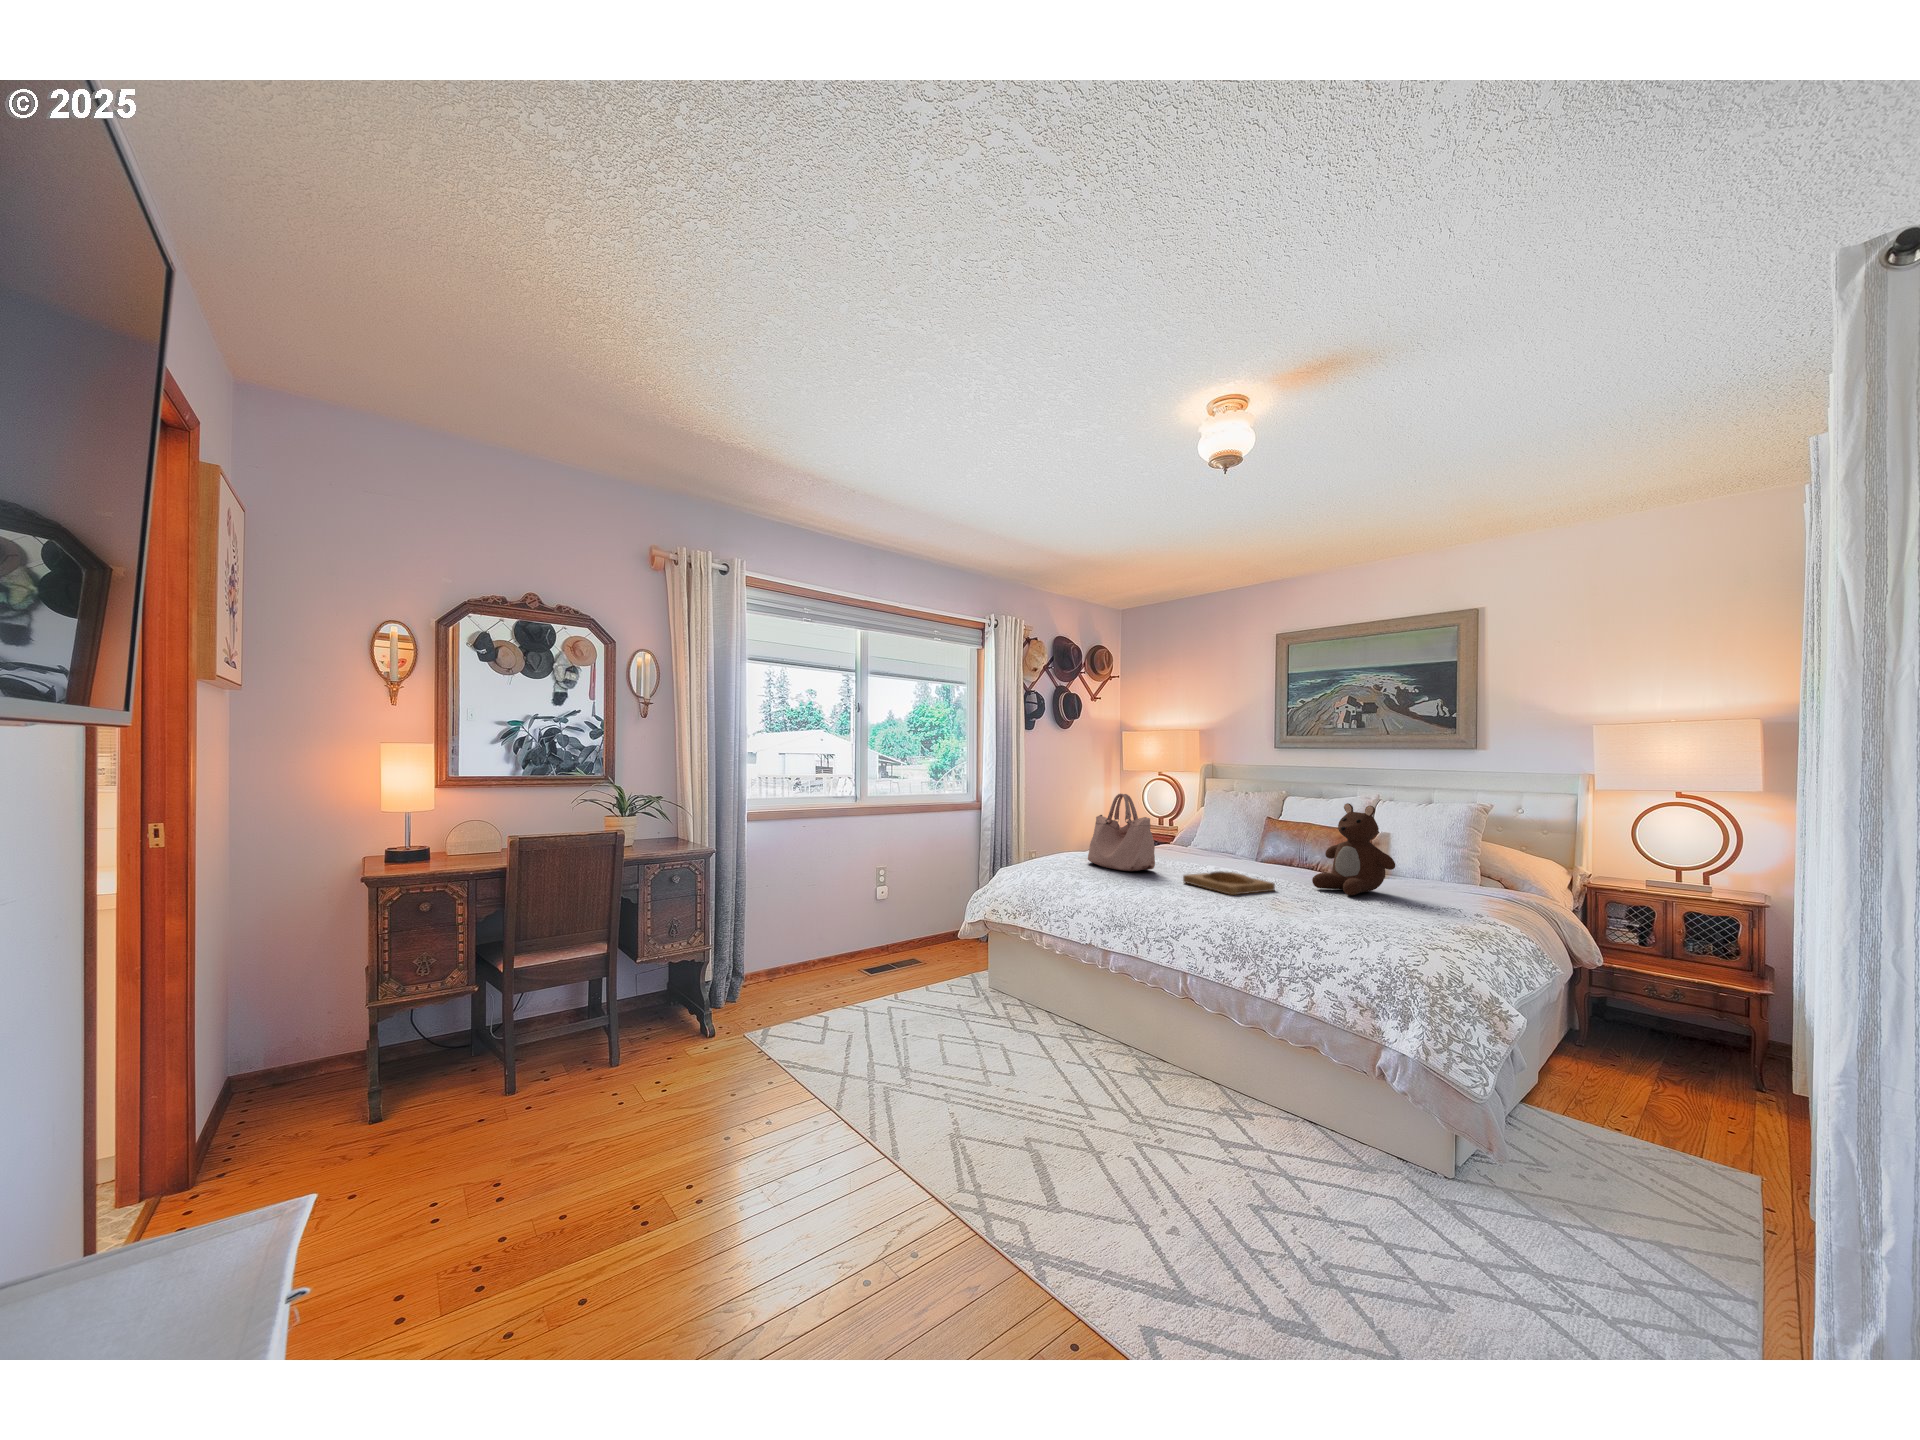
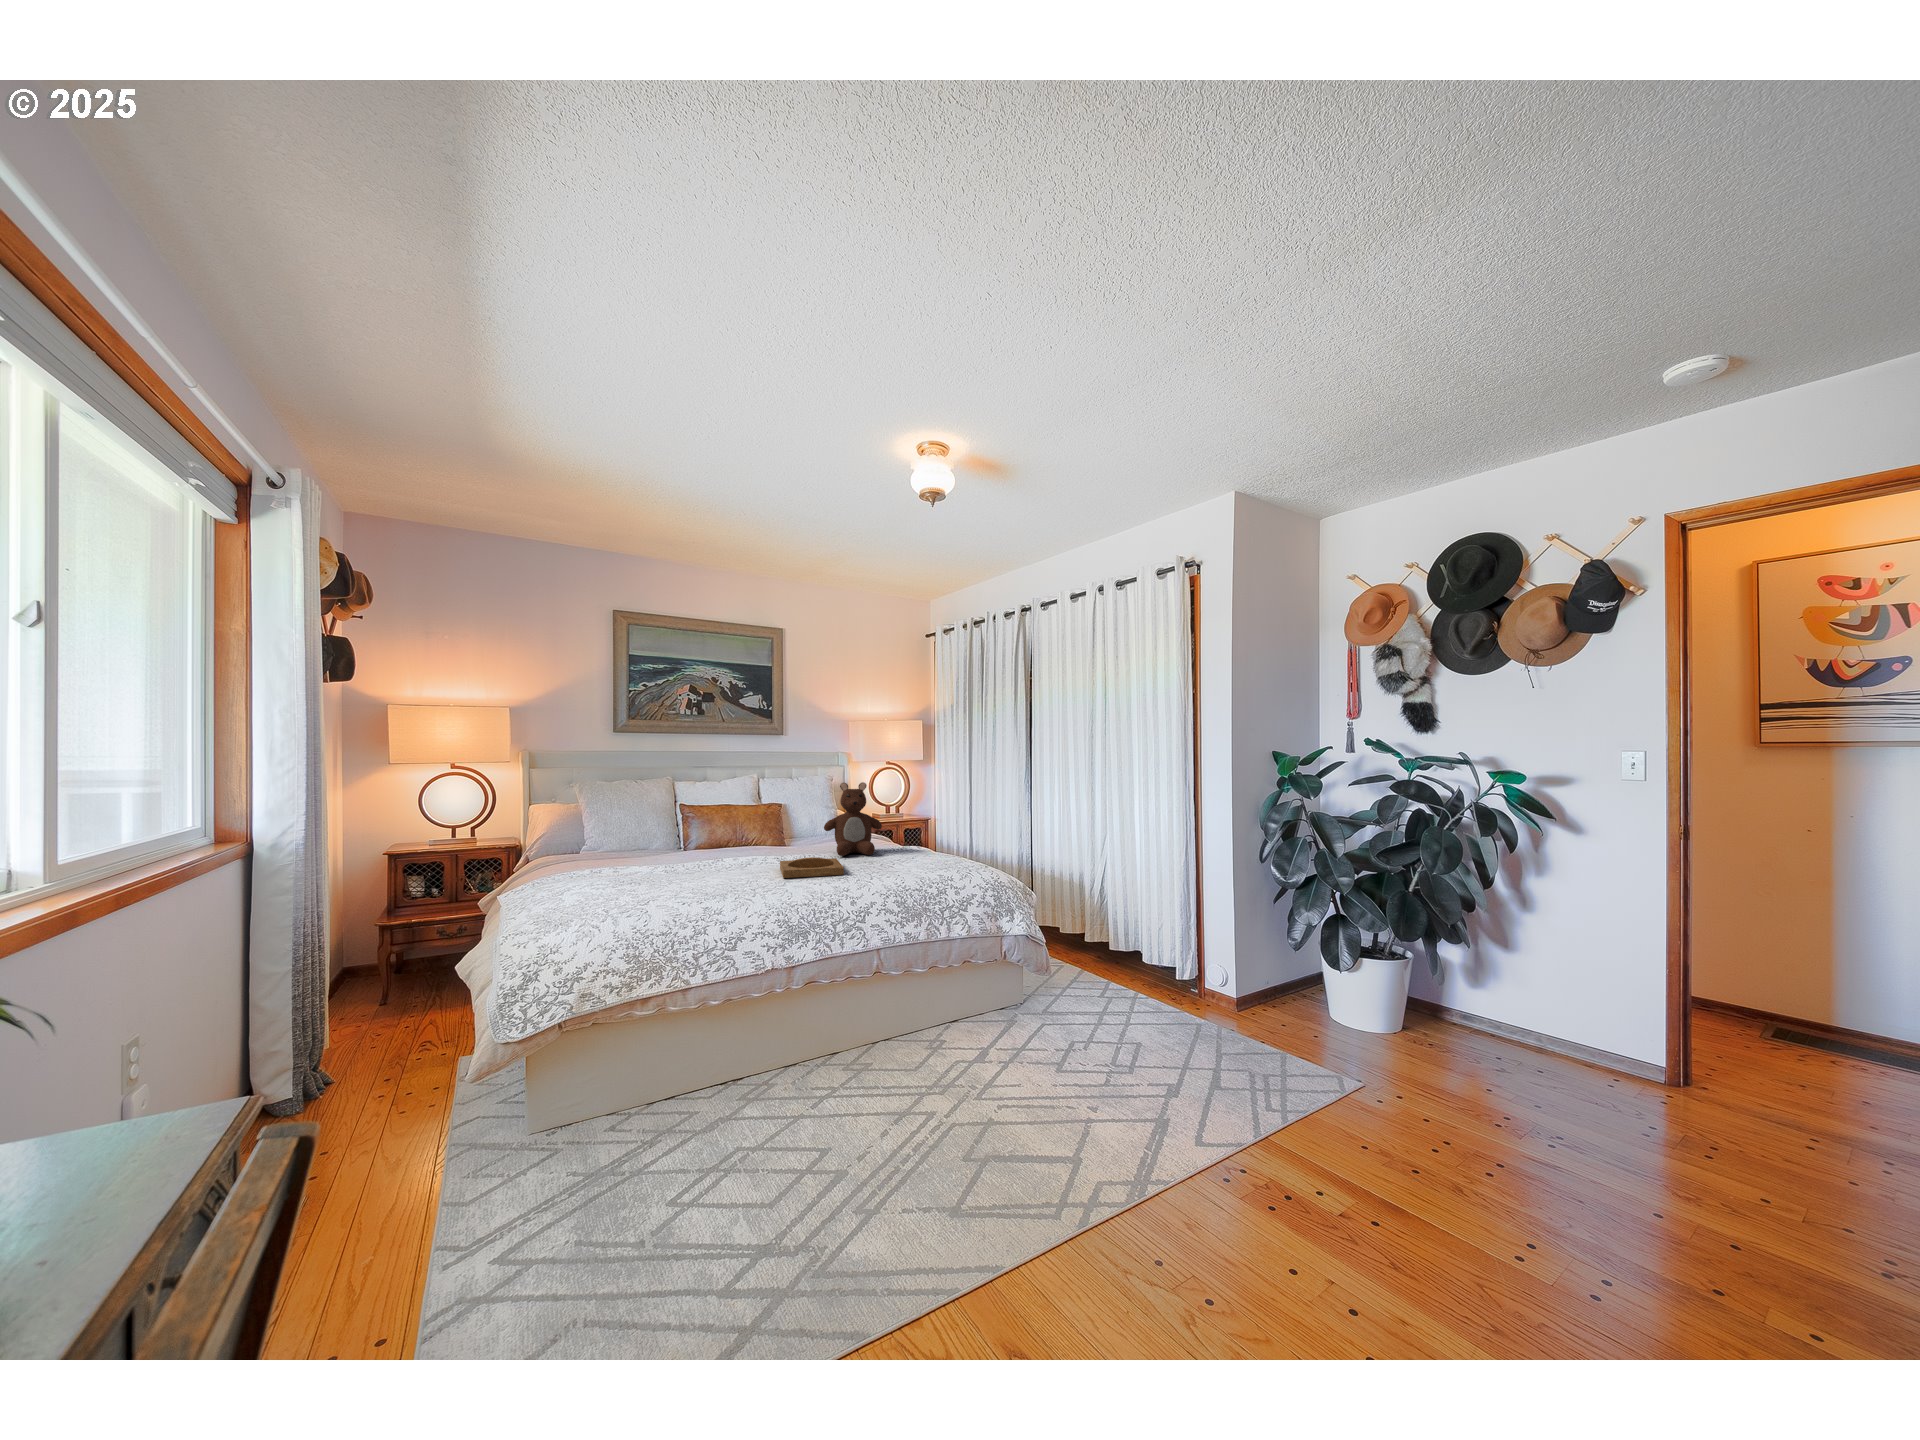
handbag: present [1088,793,1155,871] -> none [628,797,733,890]

